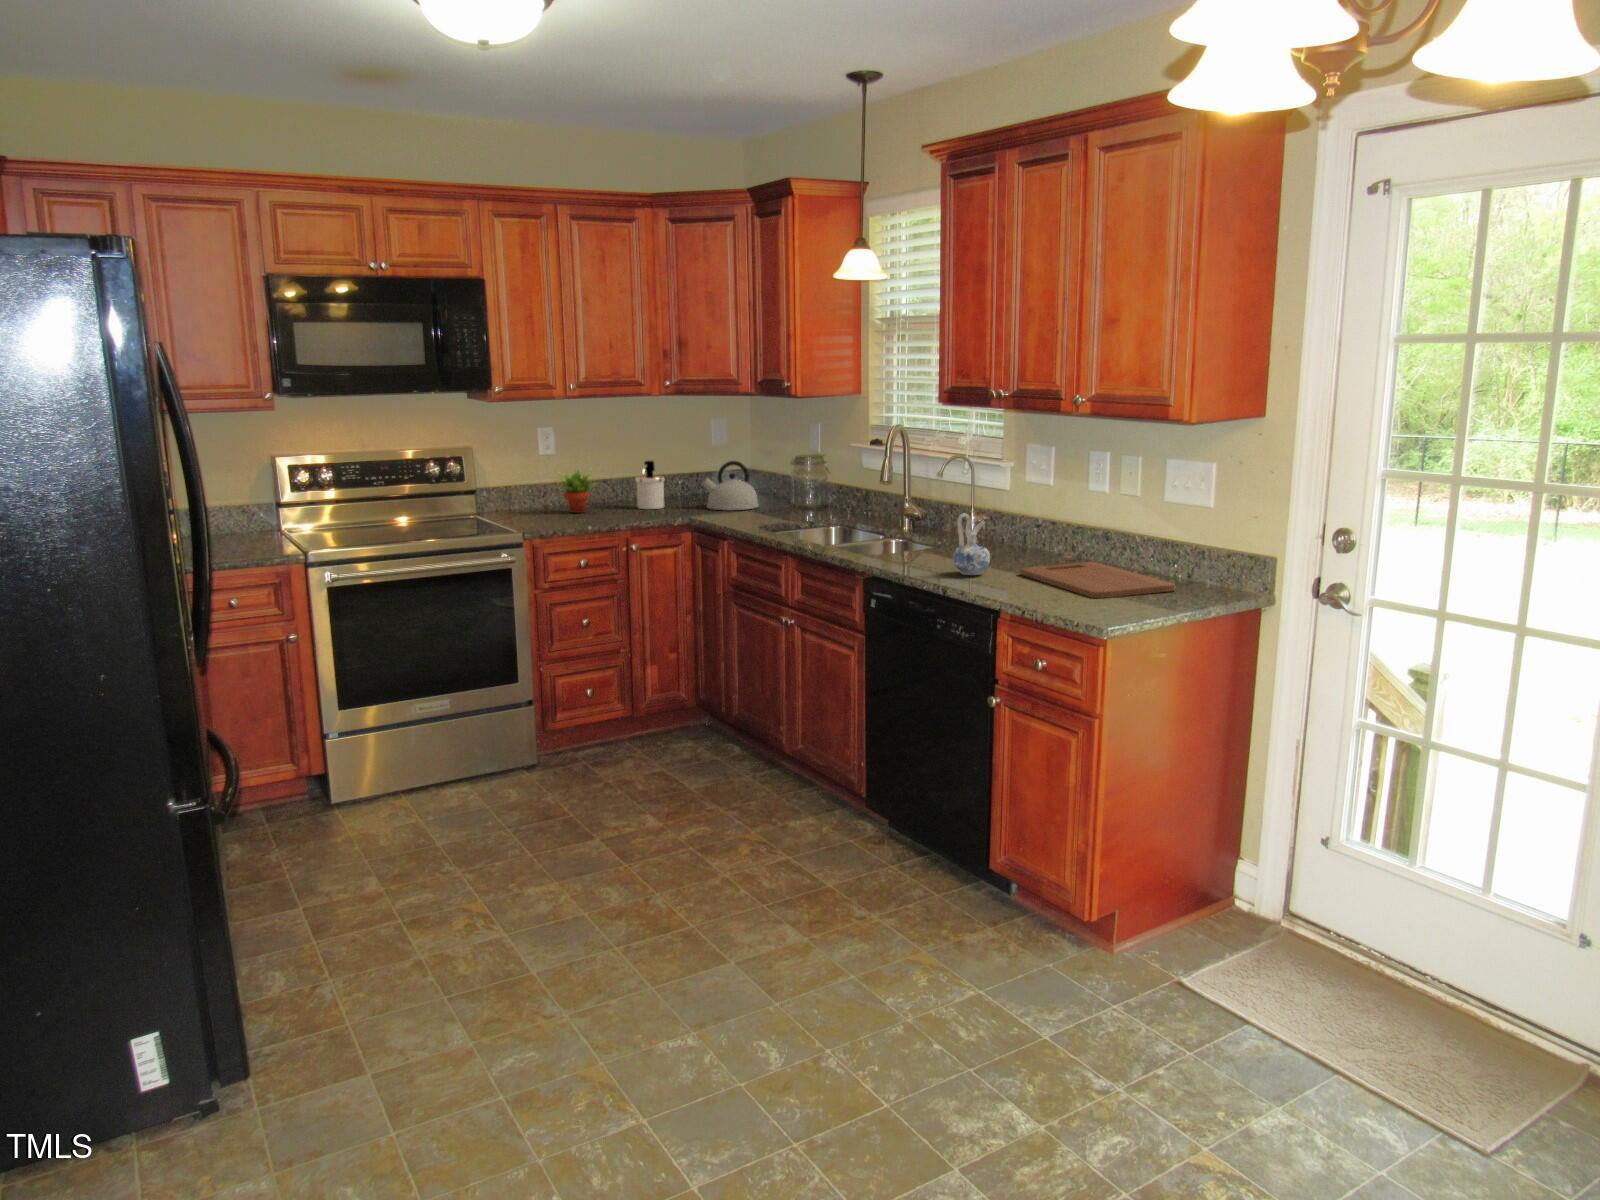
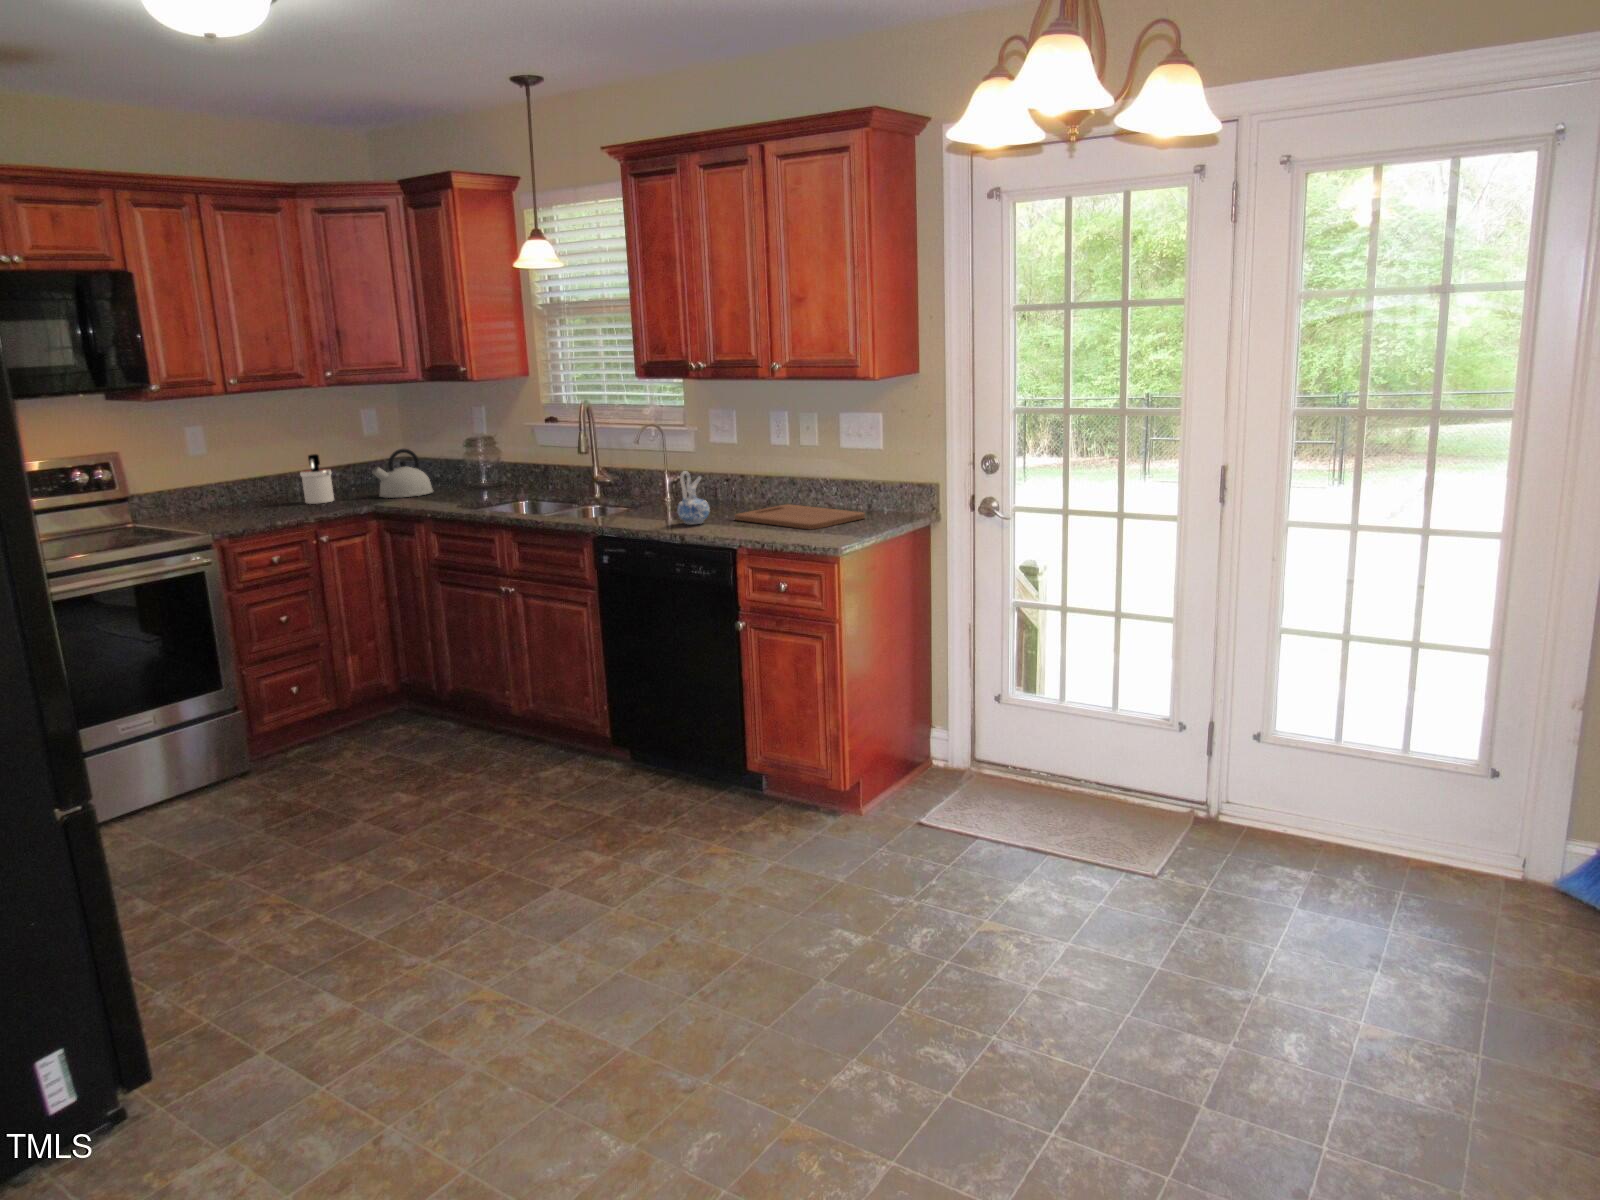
succulent plant: present [554,470,593,513] -> none [207,463,265,514]

